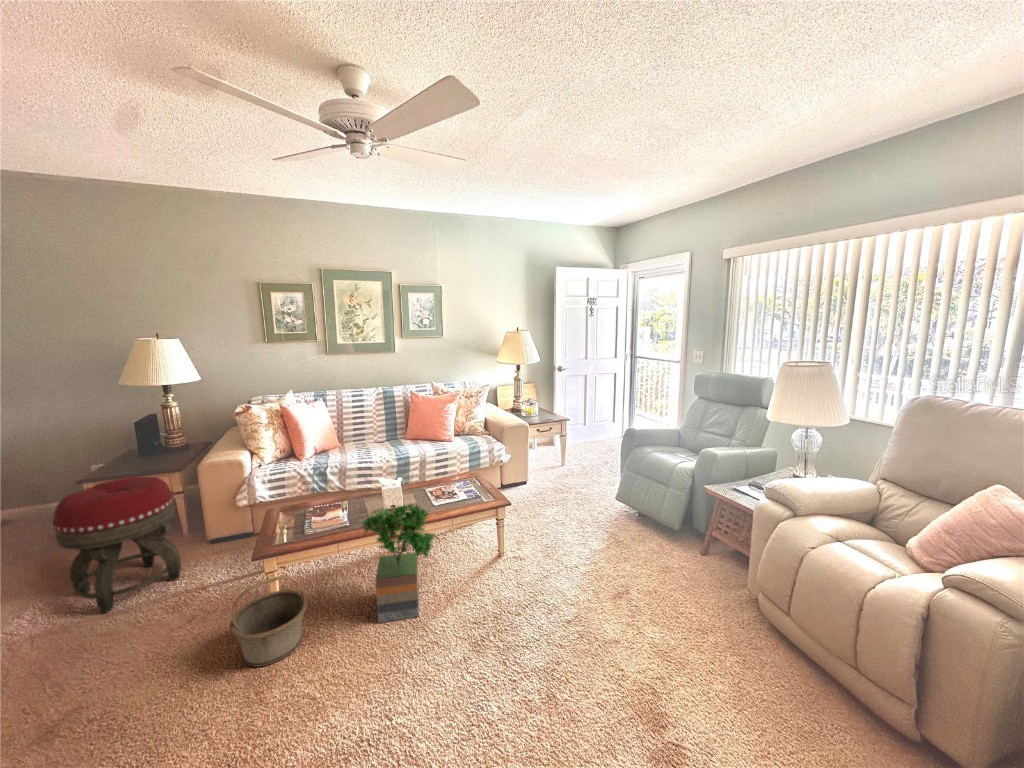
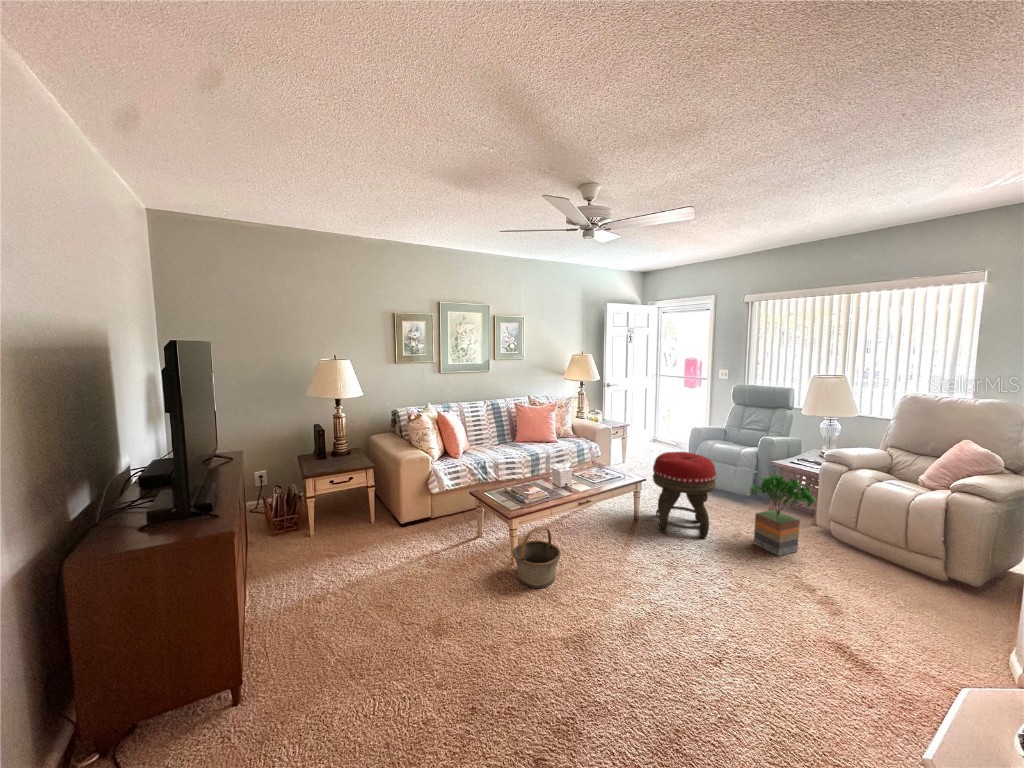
footstool: present [53,477,181,613] -> present [653,452,716,538]
potted tree: present [362,504,435,623] -> present [750,475,816,556]

